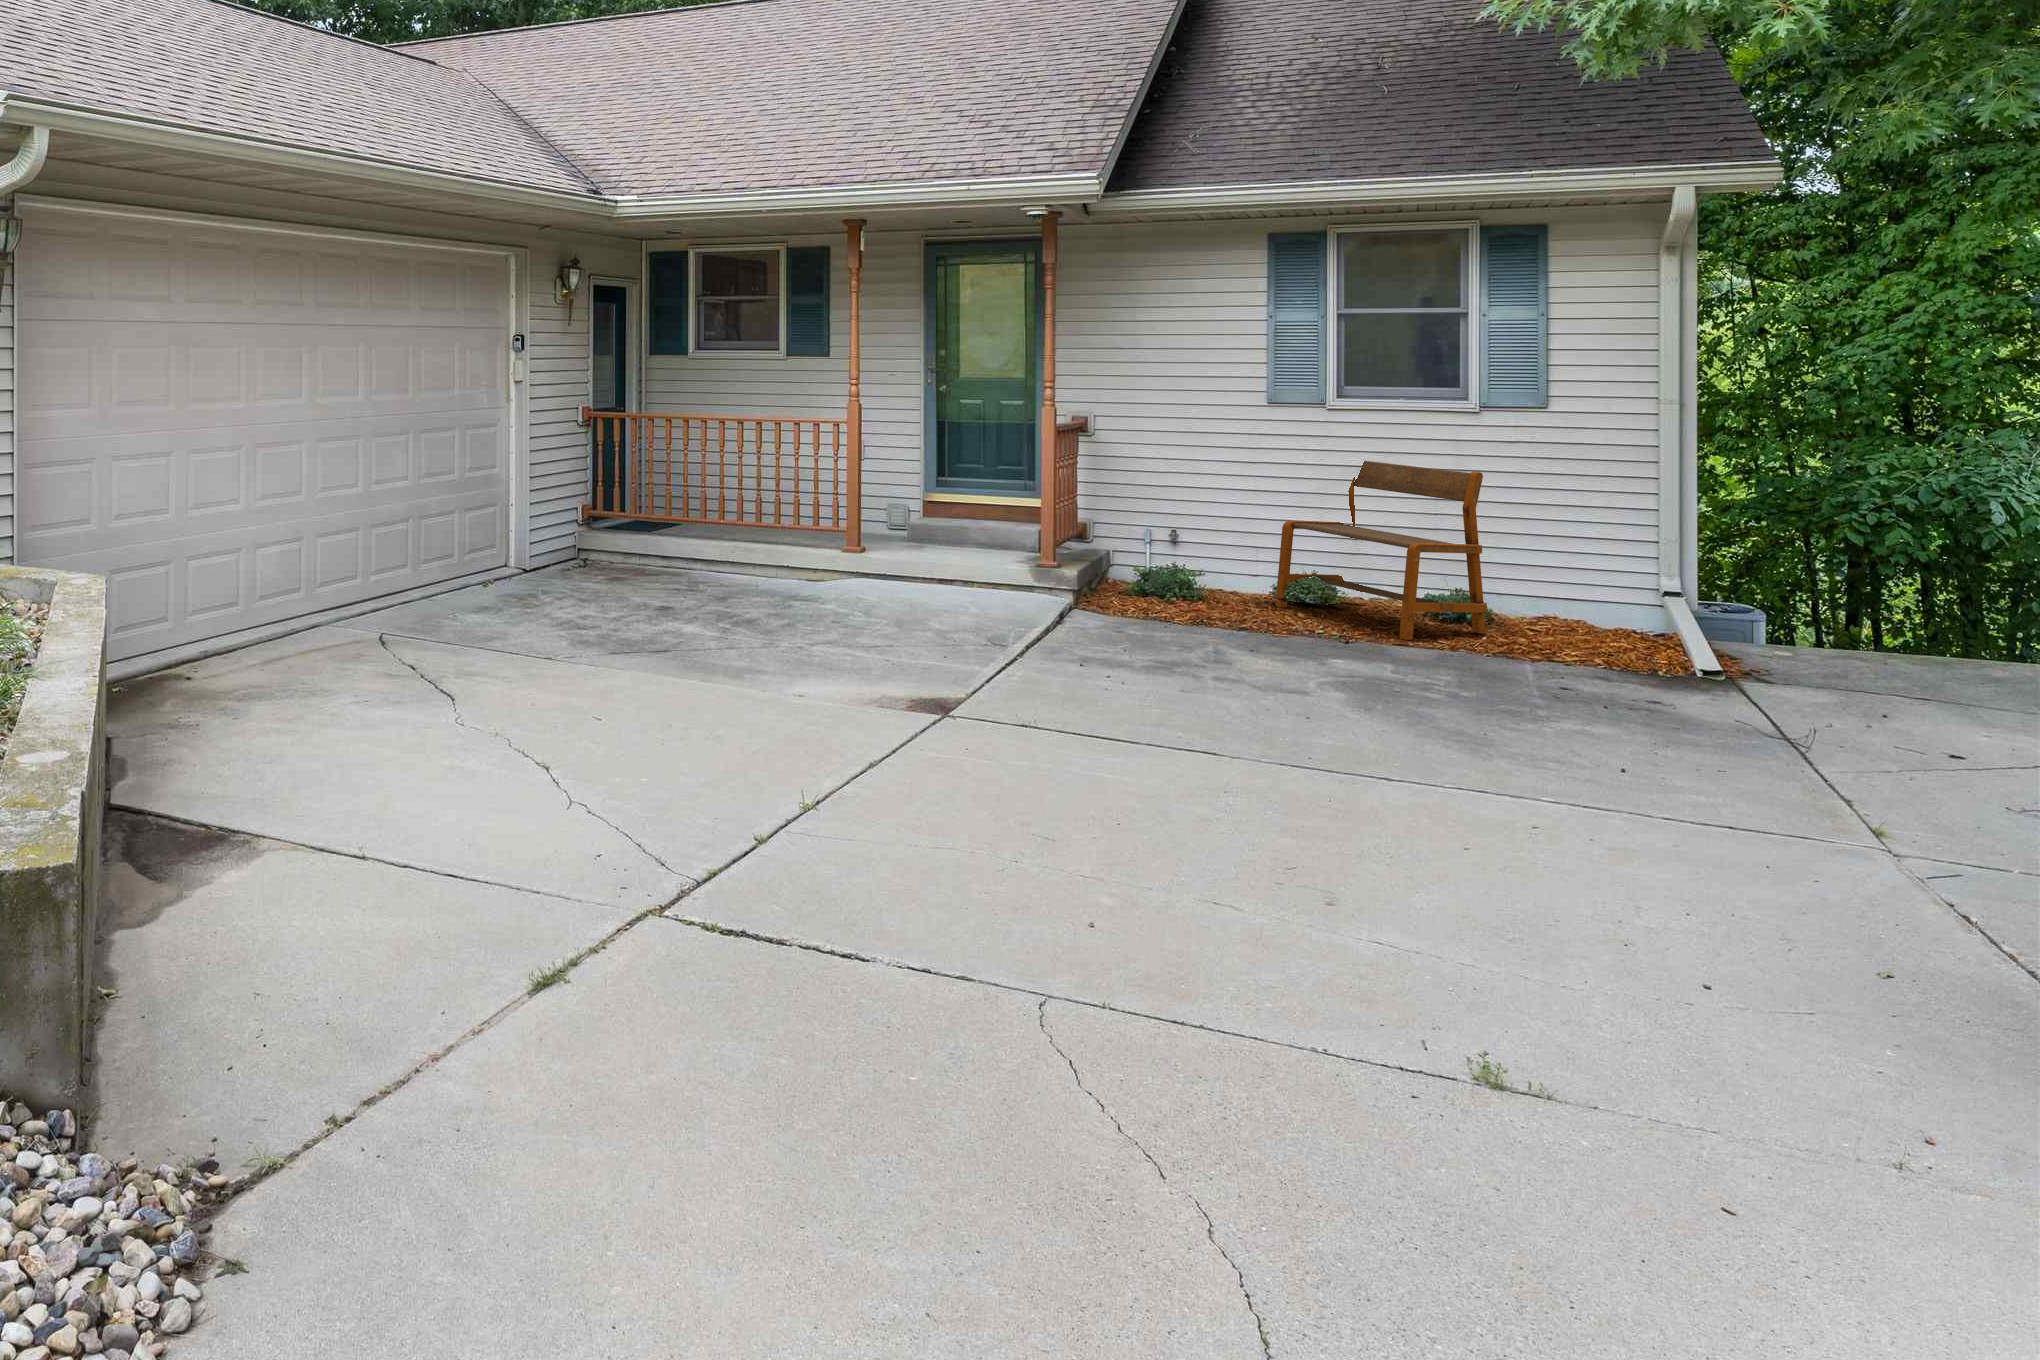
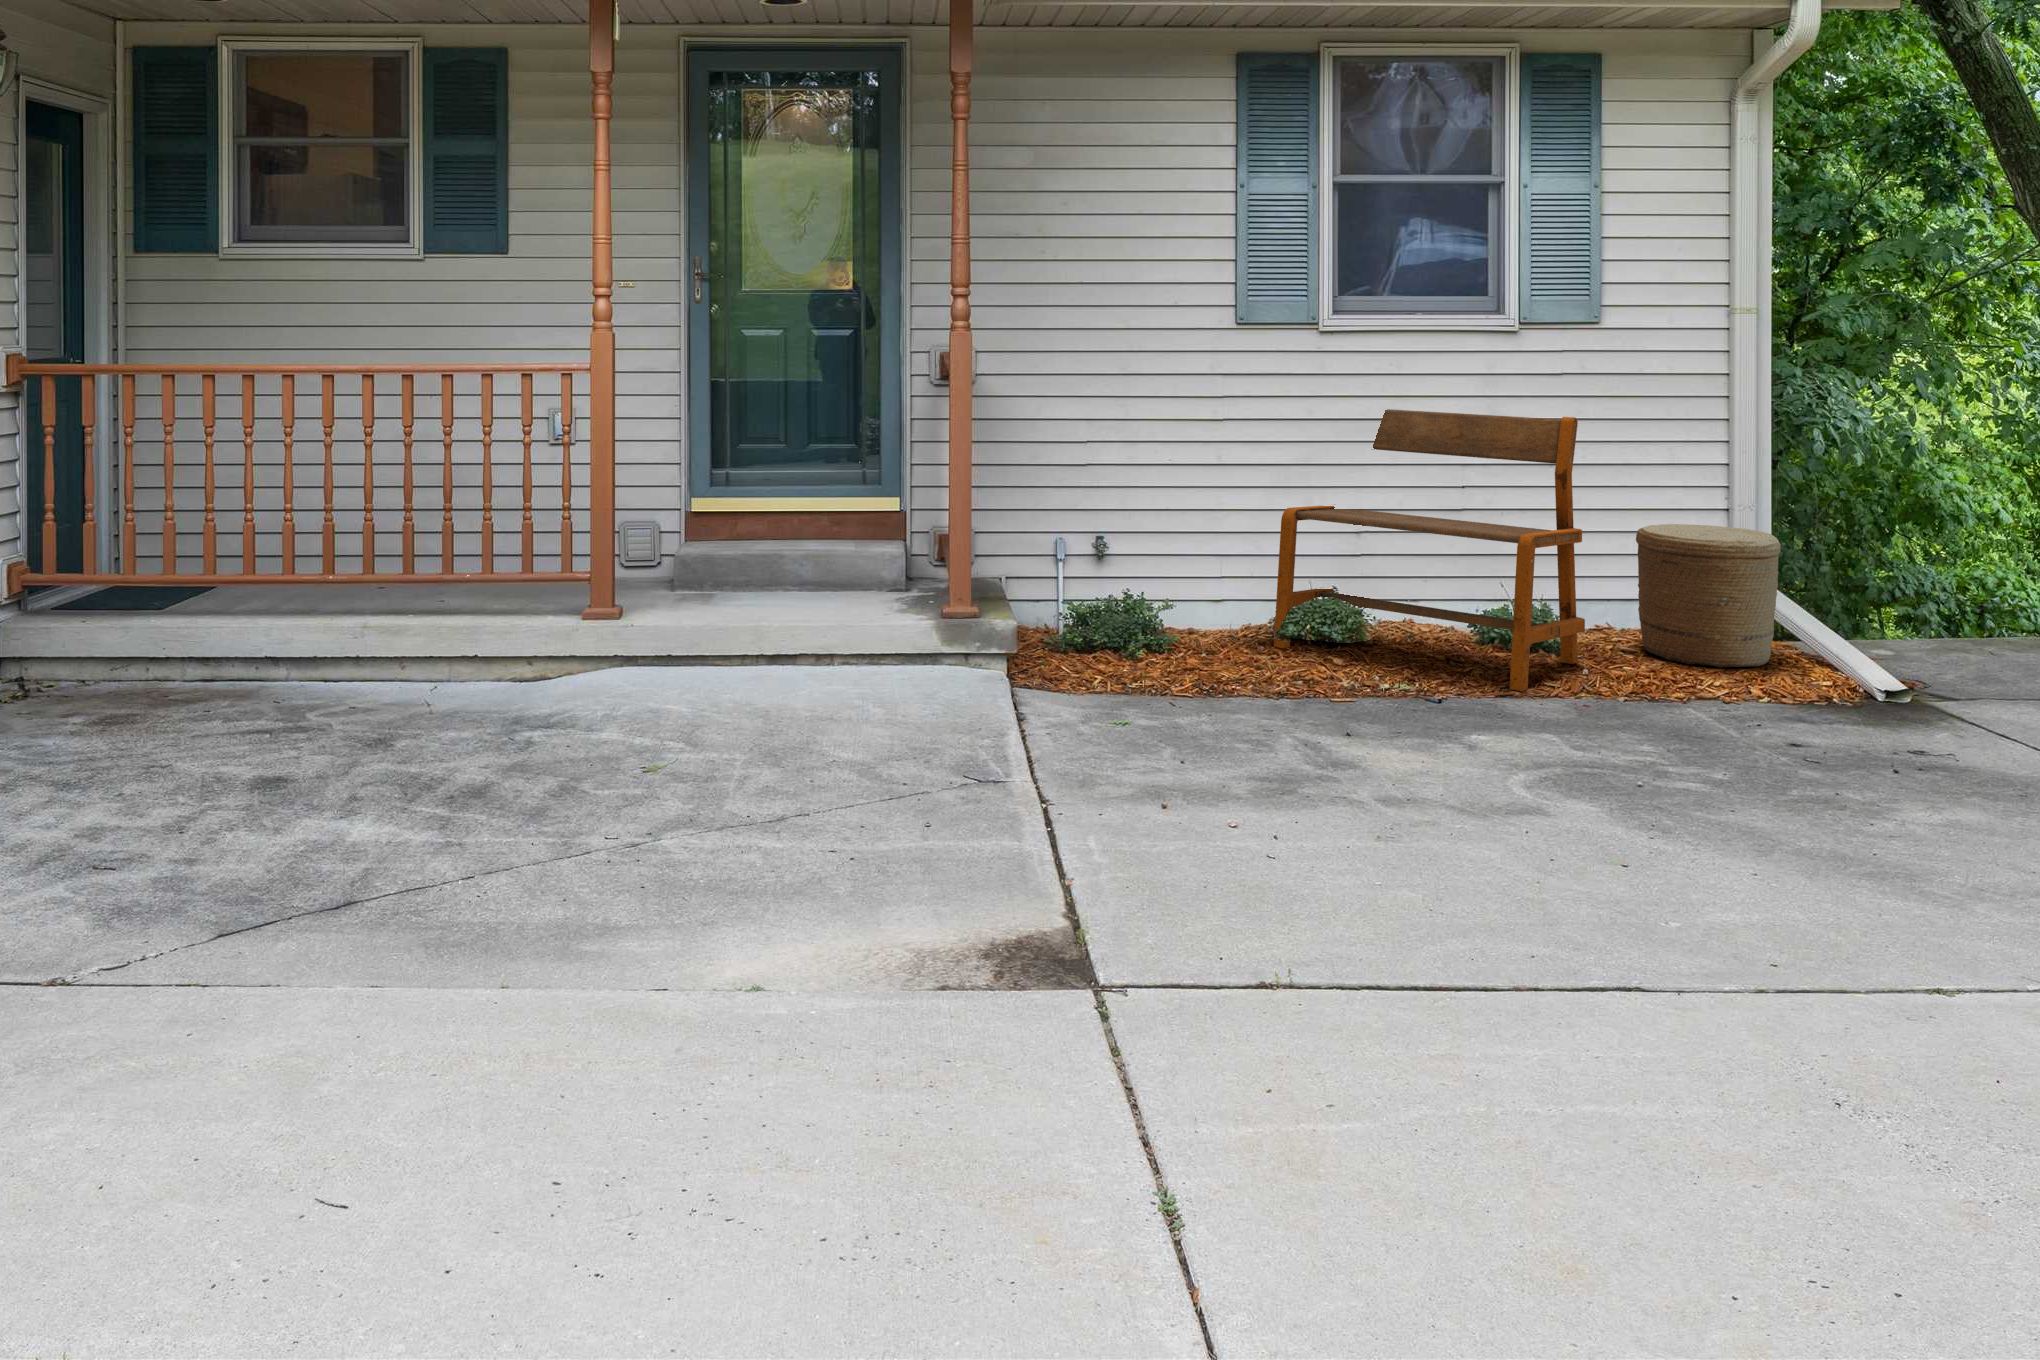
basket: none [1551,550,1661,649] -> present [1636,524,1780,668]

